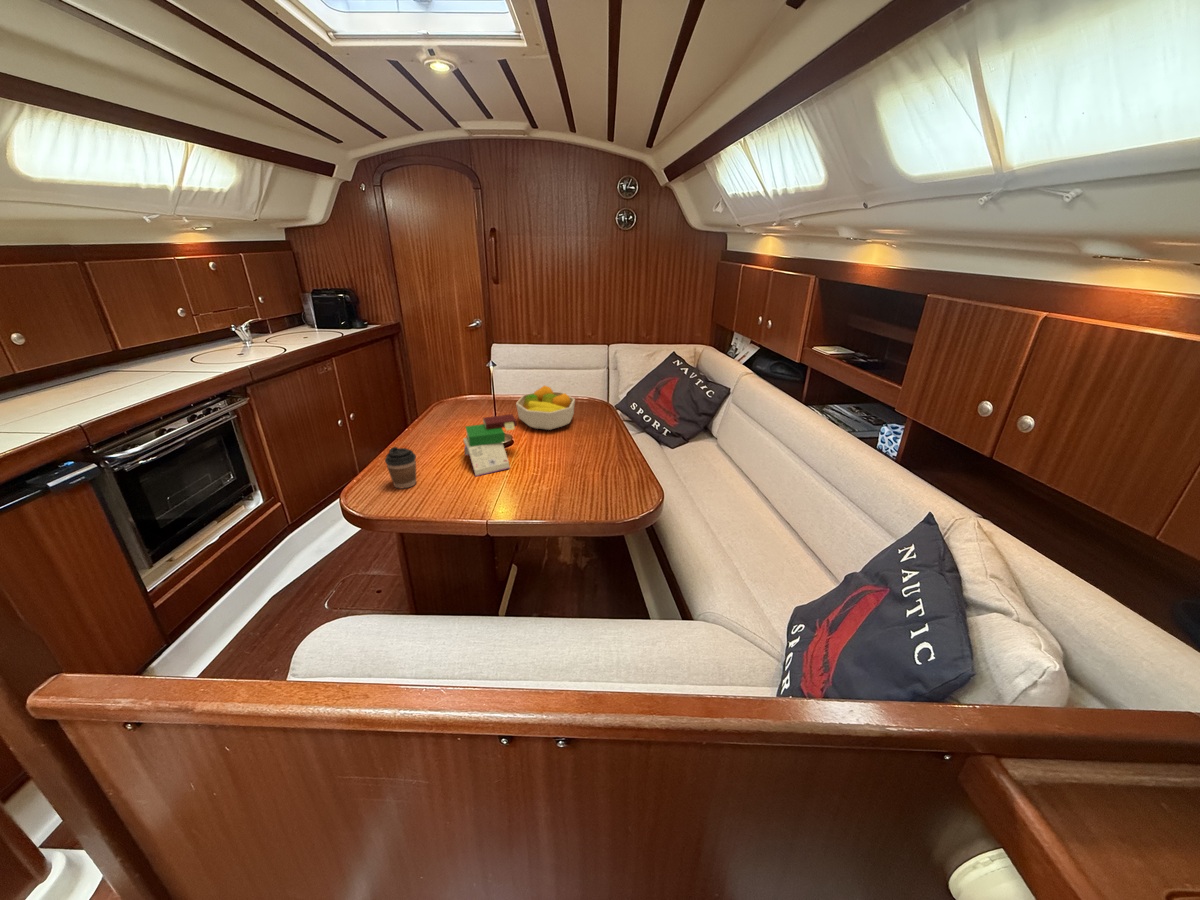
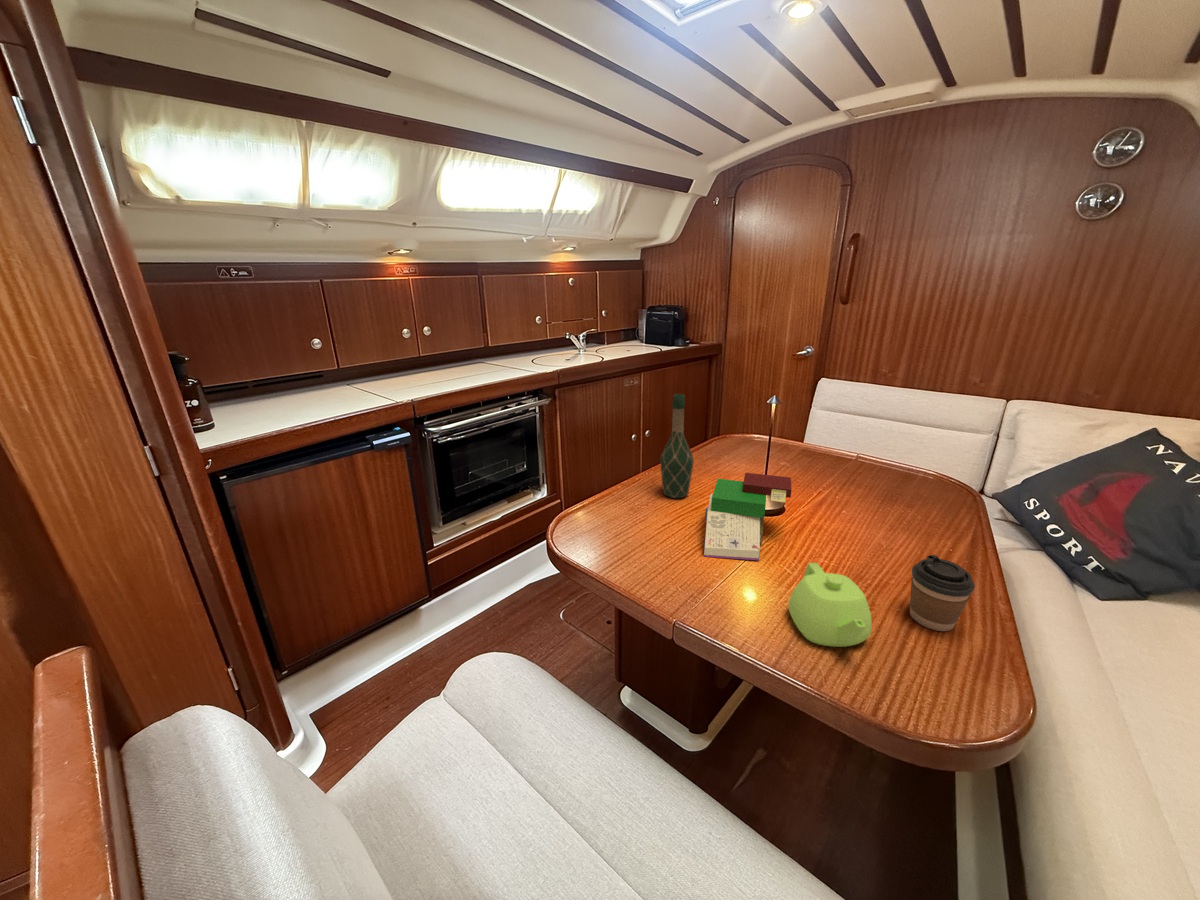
wine bottle: none [414,370,442,452] -> present [660,394,694,498]
fruit bowl: present [516,386,575,430] -> none [810,441,912,511]
coffee cup: present [385,447,416,489] -> present [910,555,975,631]
teapot: none [536,454,579,493] -> present [788,563,872,647]

